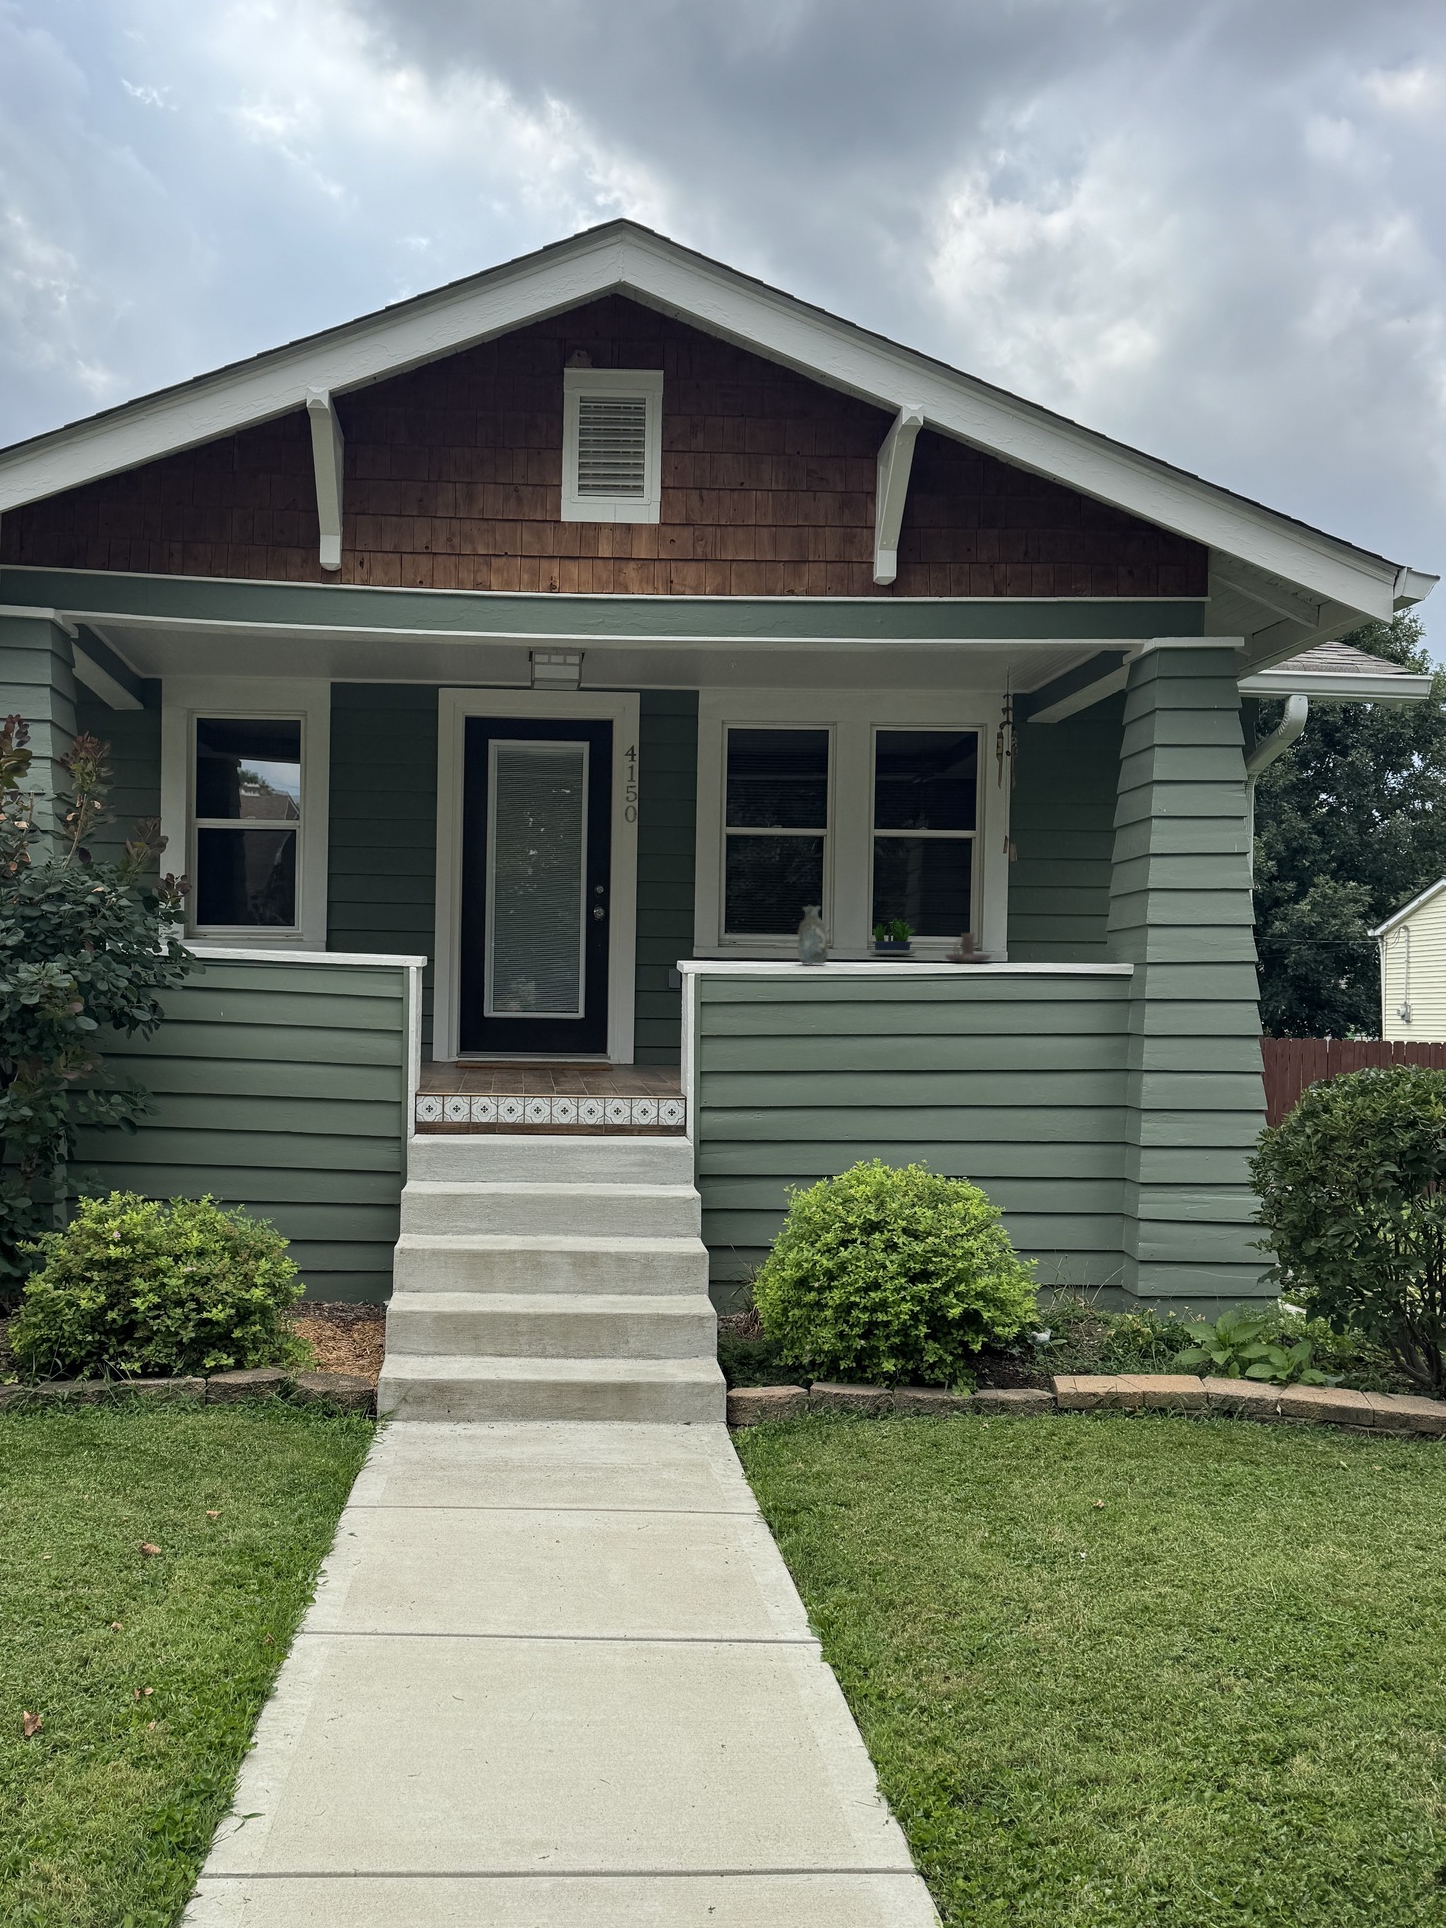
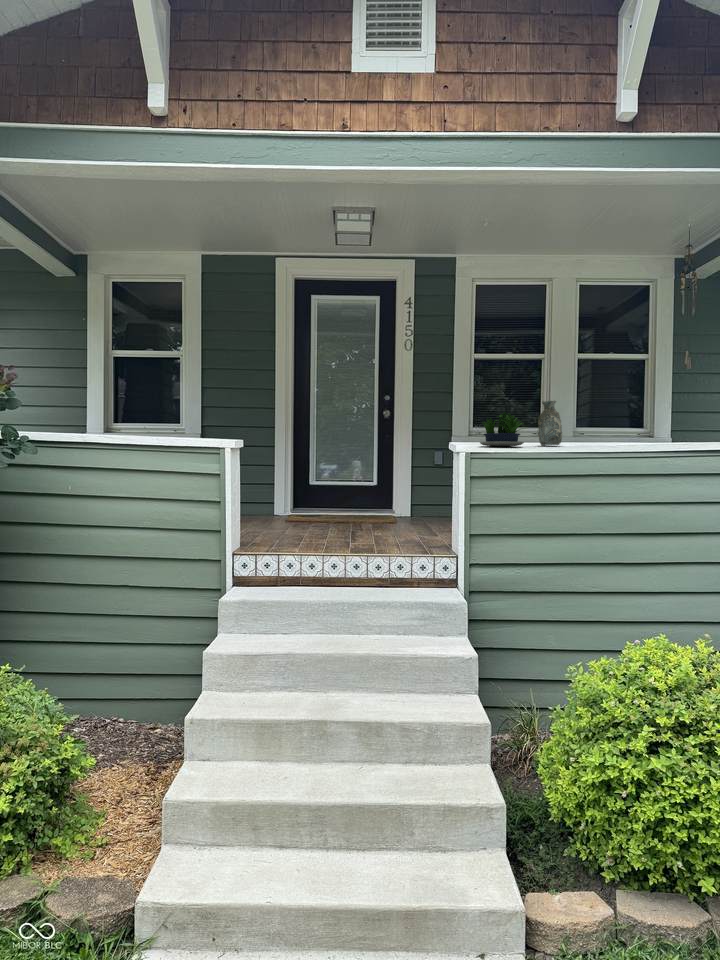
potted plant: present [869,918,916,956] -> present [480,412,524,447]
candle holder: present [945,933,991,963] -> none [641,422,678,444]

